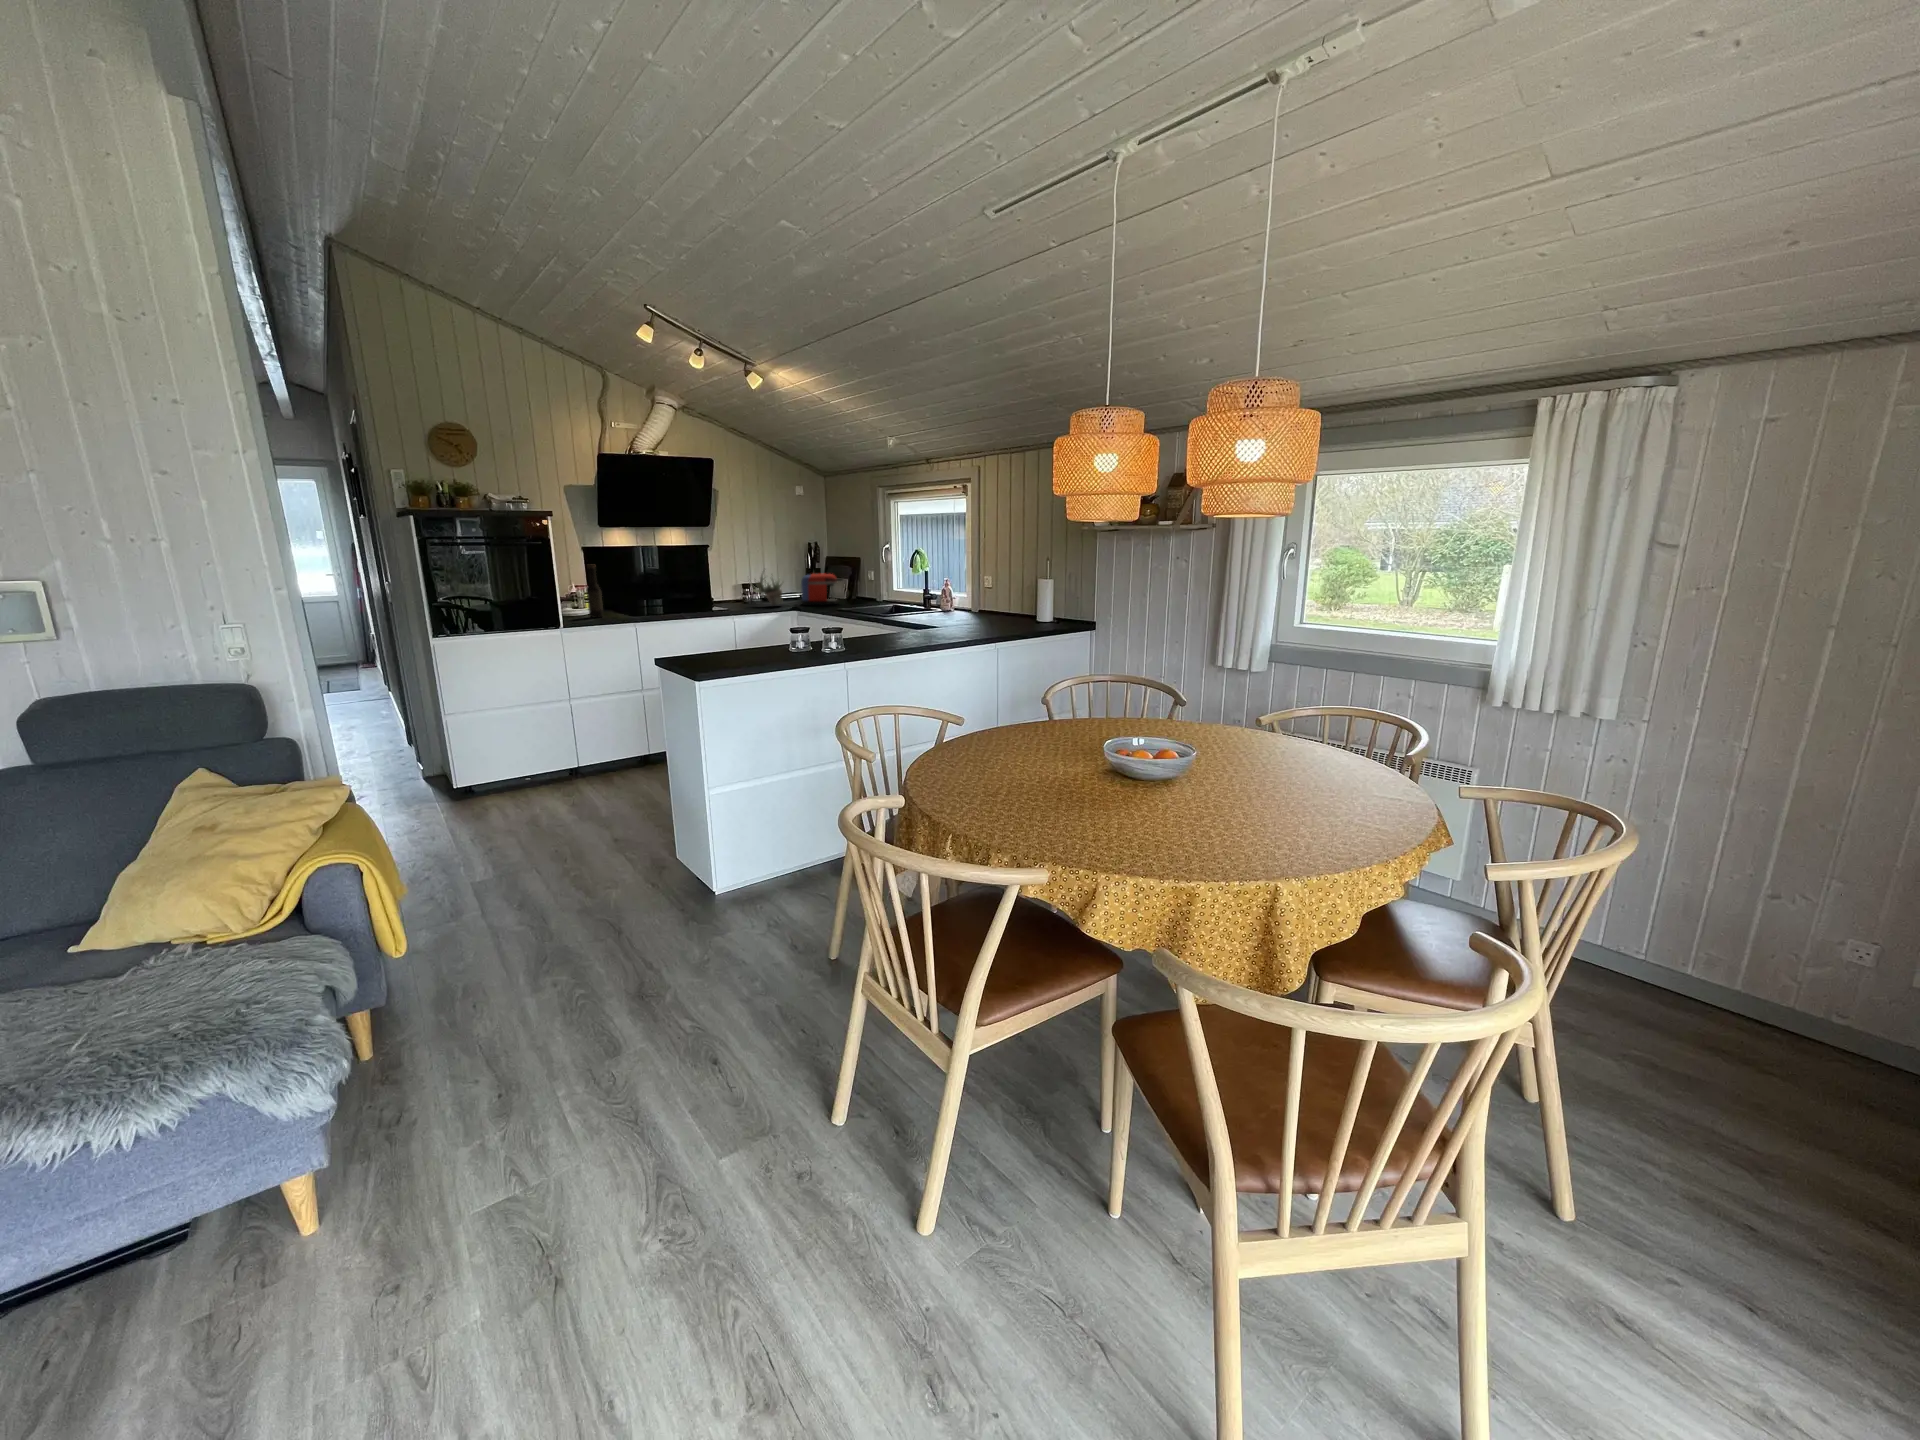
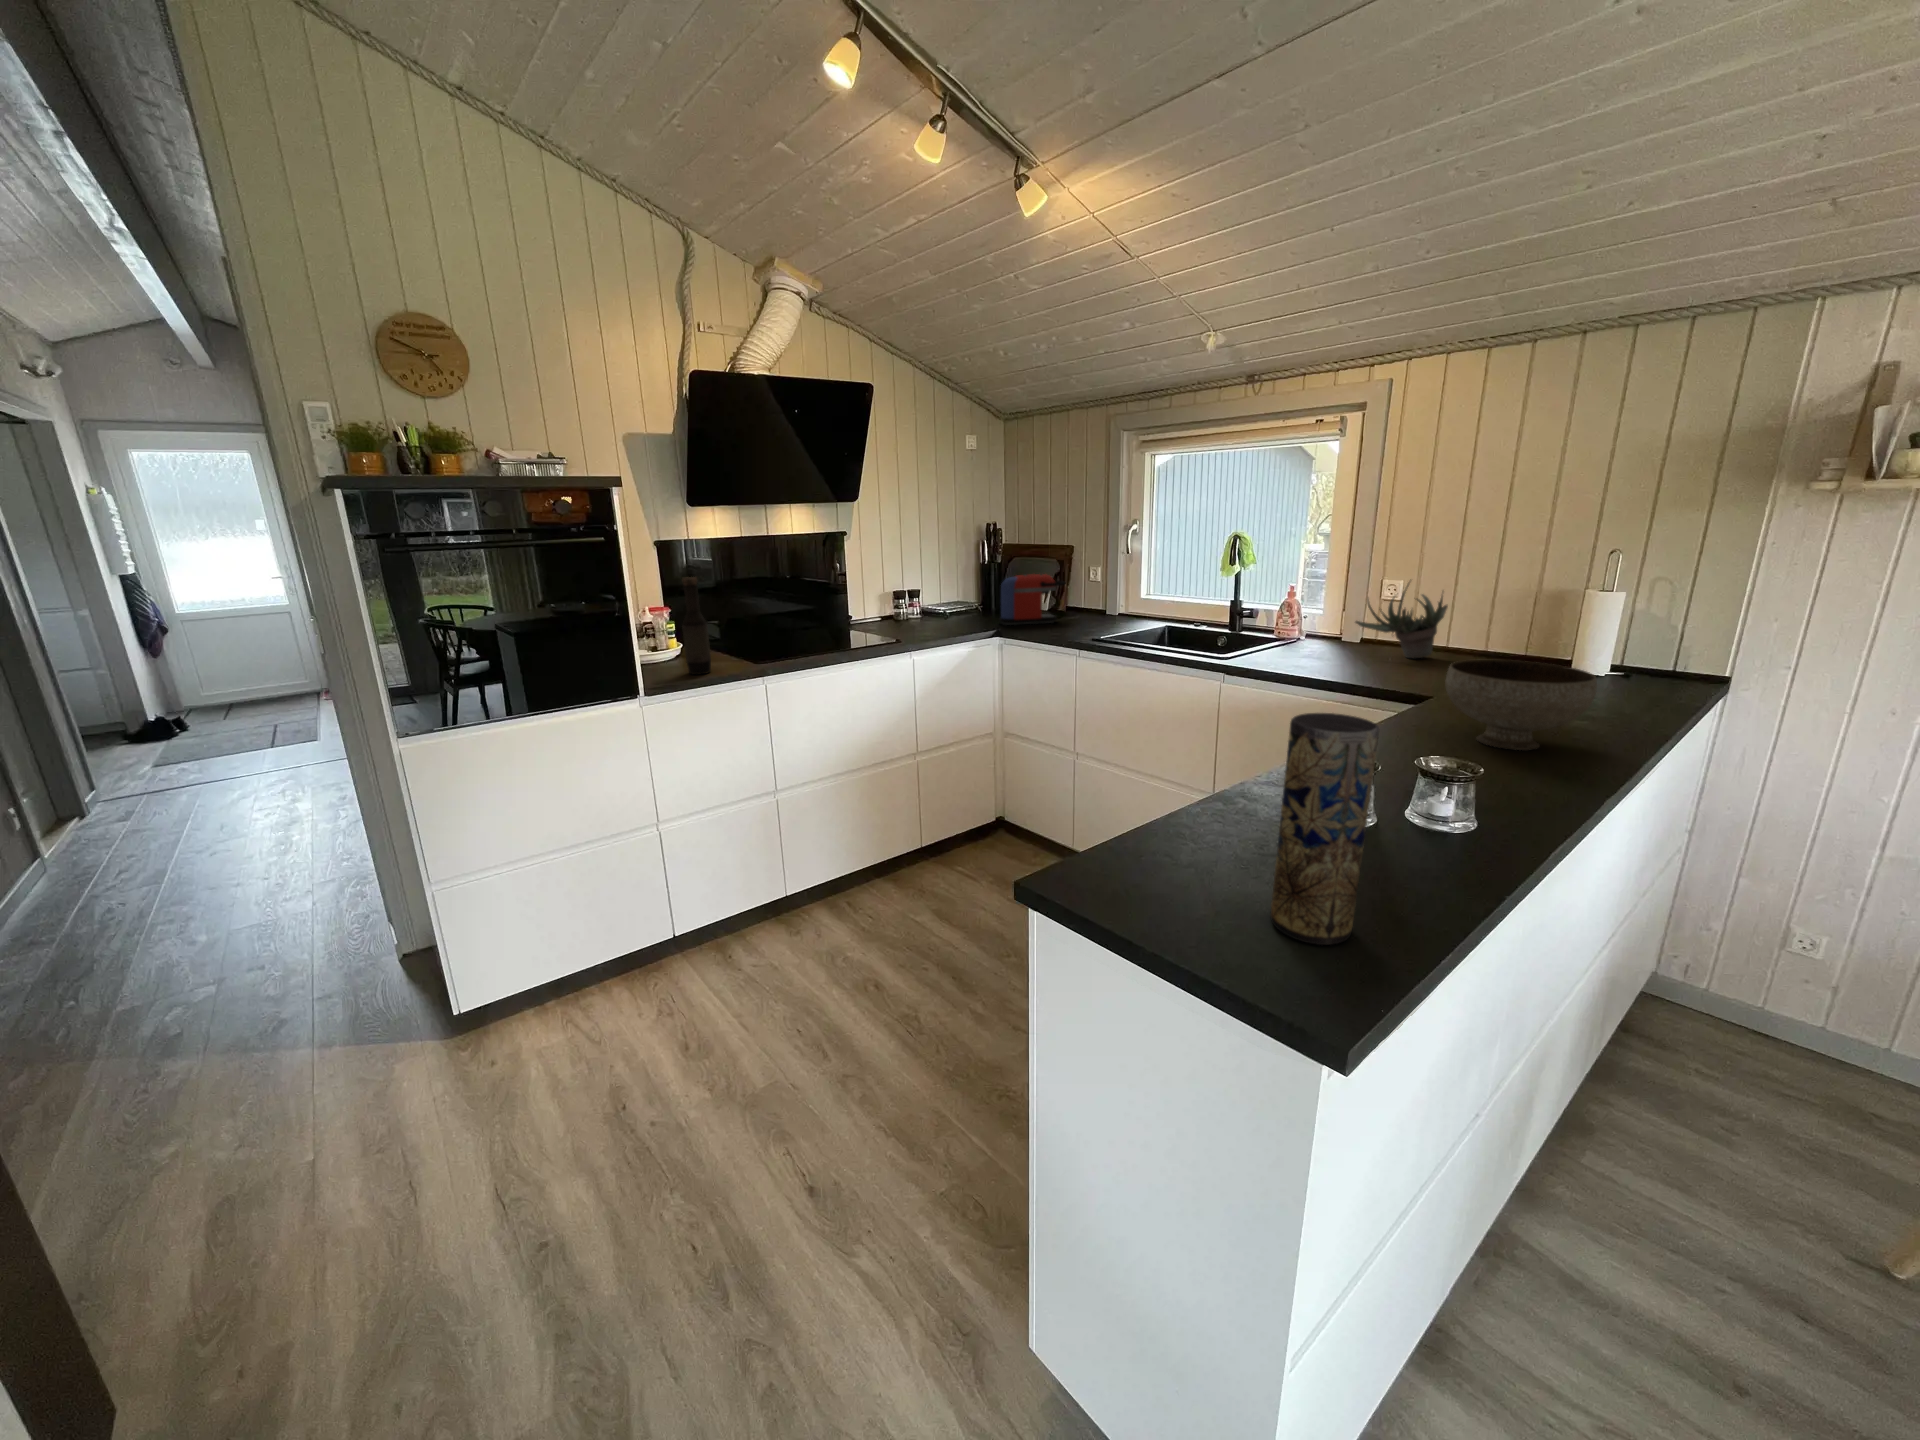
succulent plant: present [753,575,782,605] -> present [1355,582,1448,658]
vase: none [709,590,737,658] -> present [1270,713,1379,945]
bowl: none [895,601,947,636] -> present [1446,660,1597,750]

